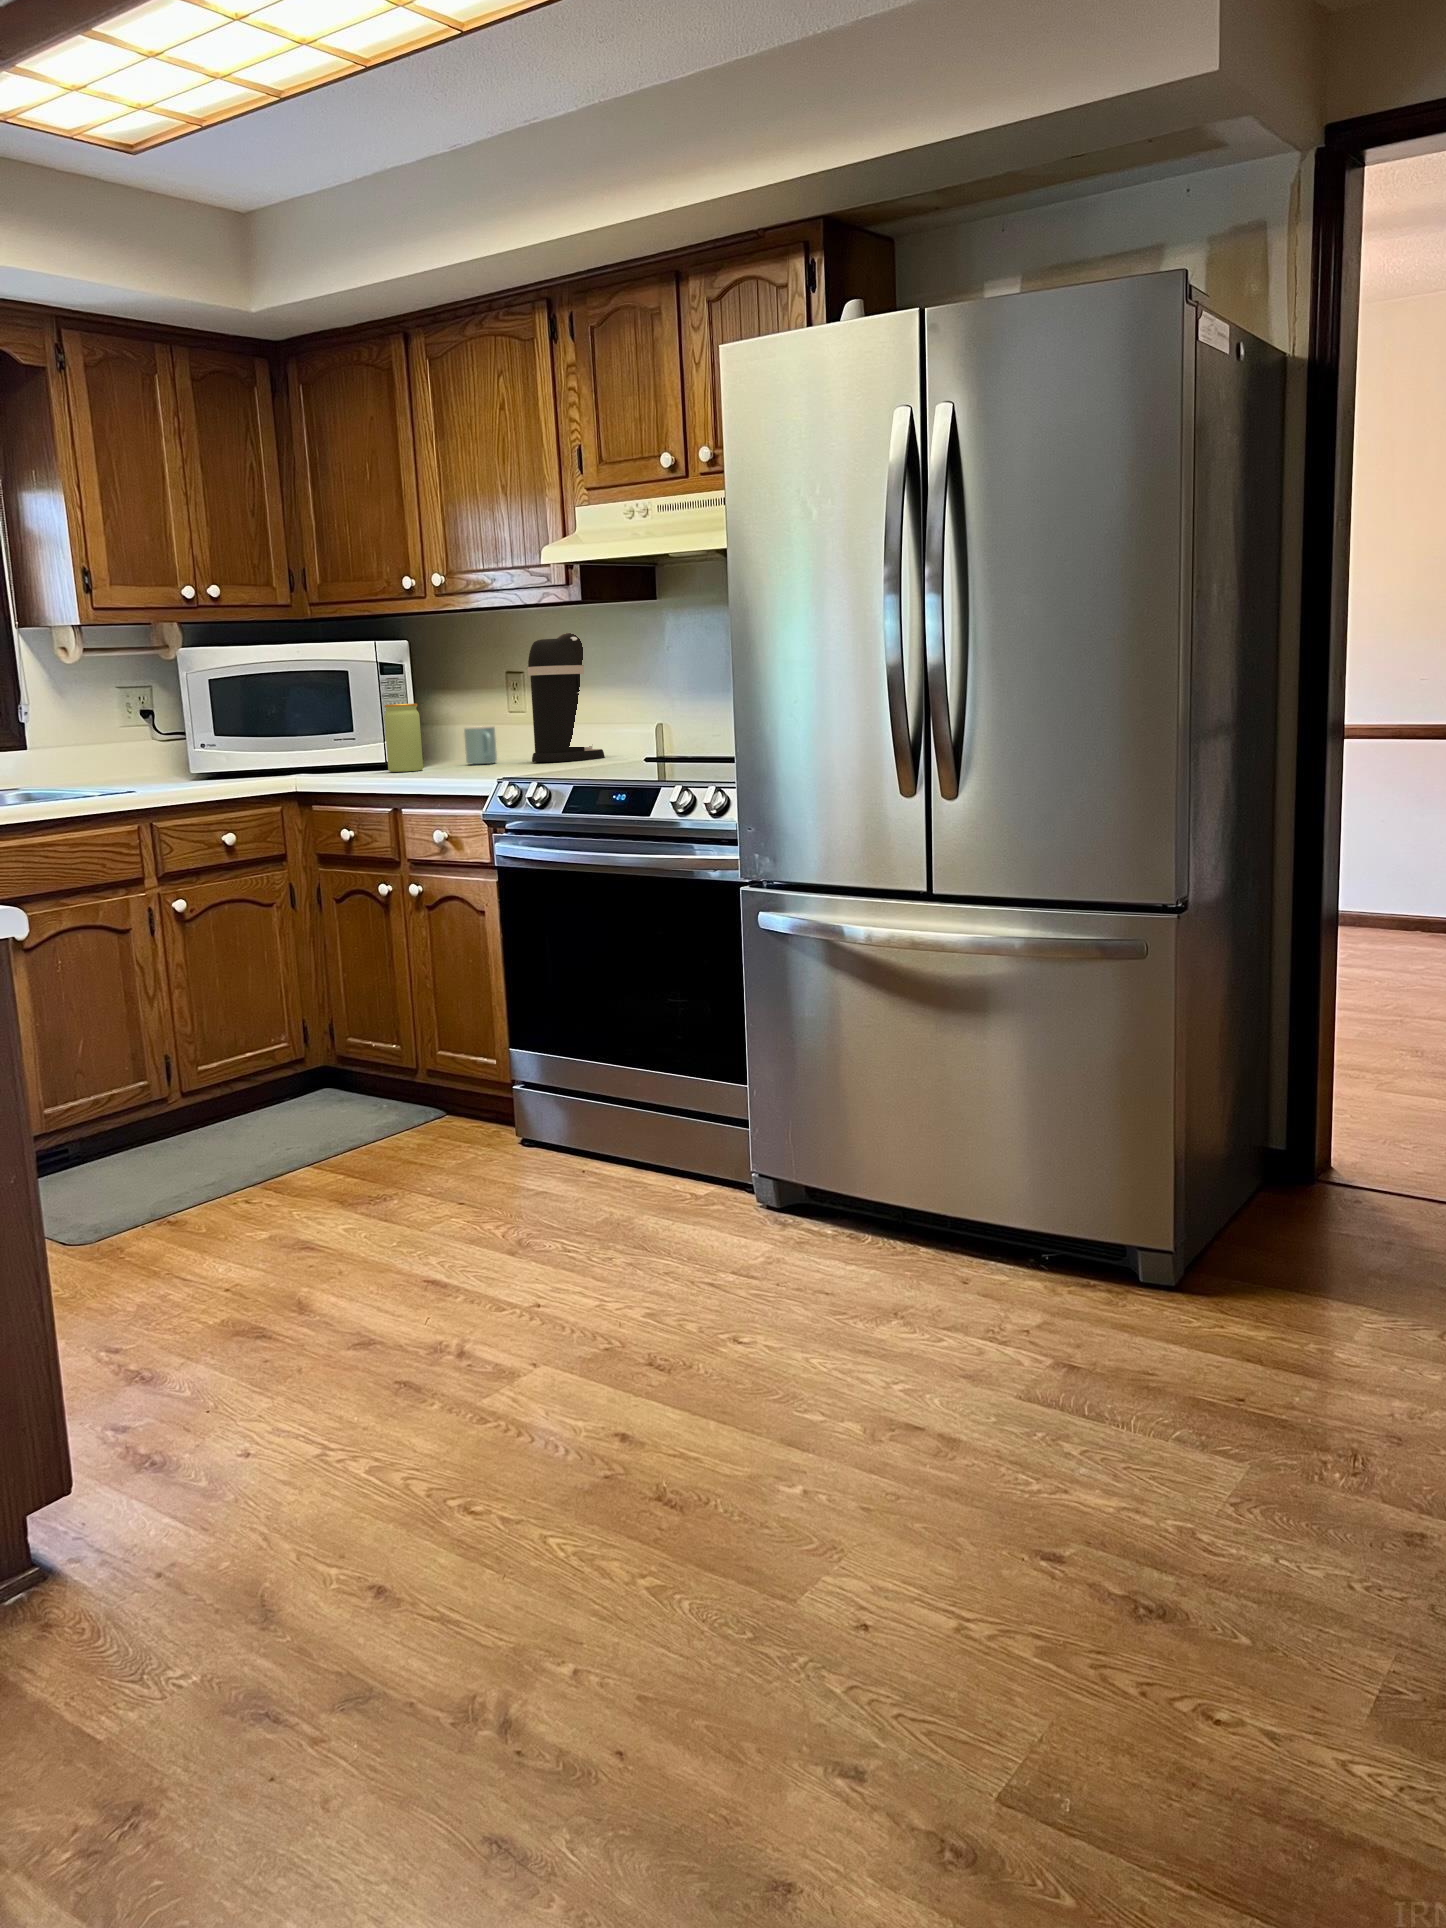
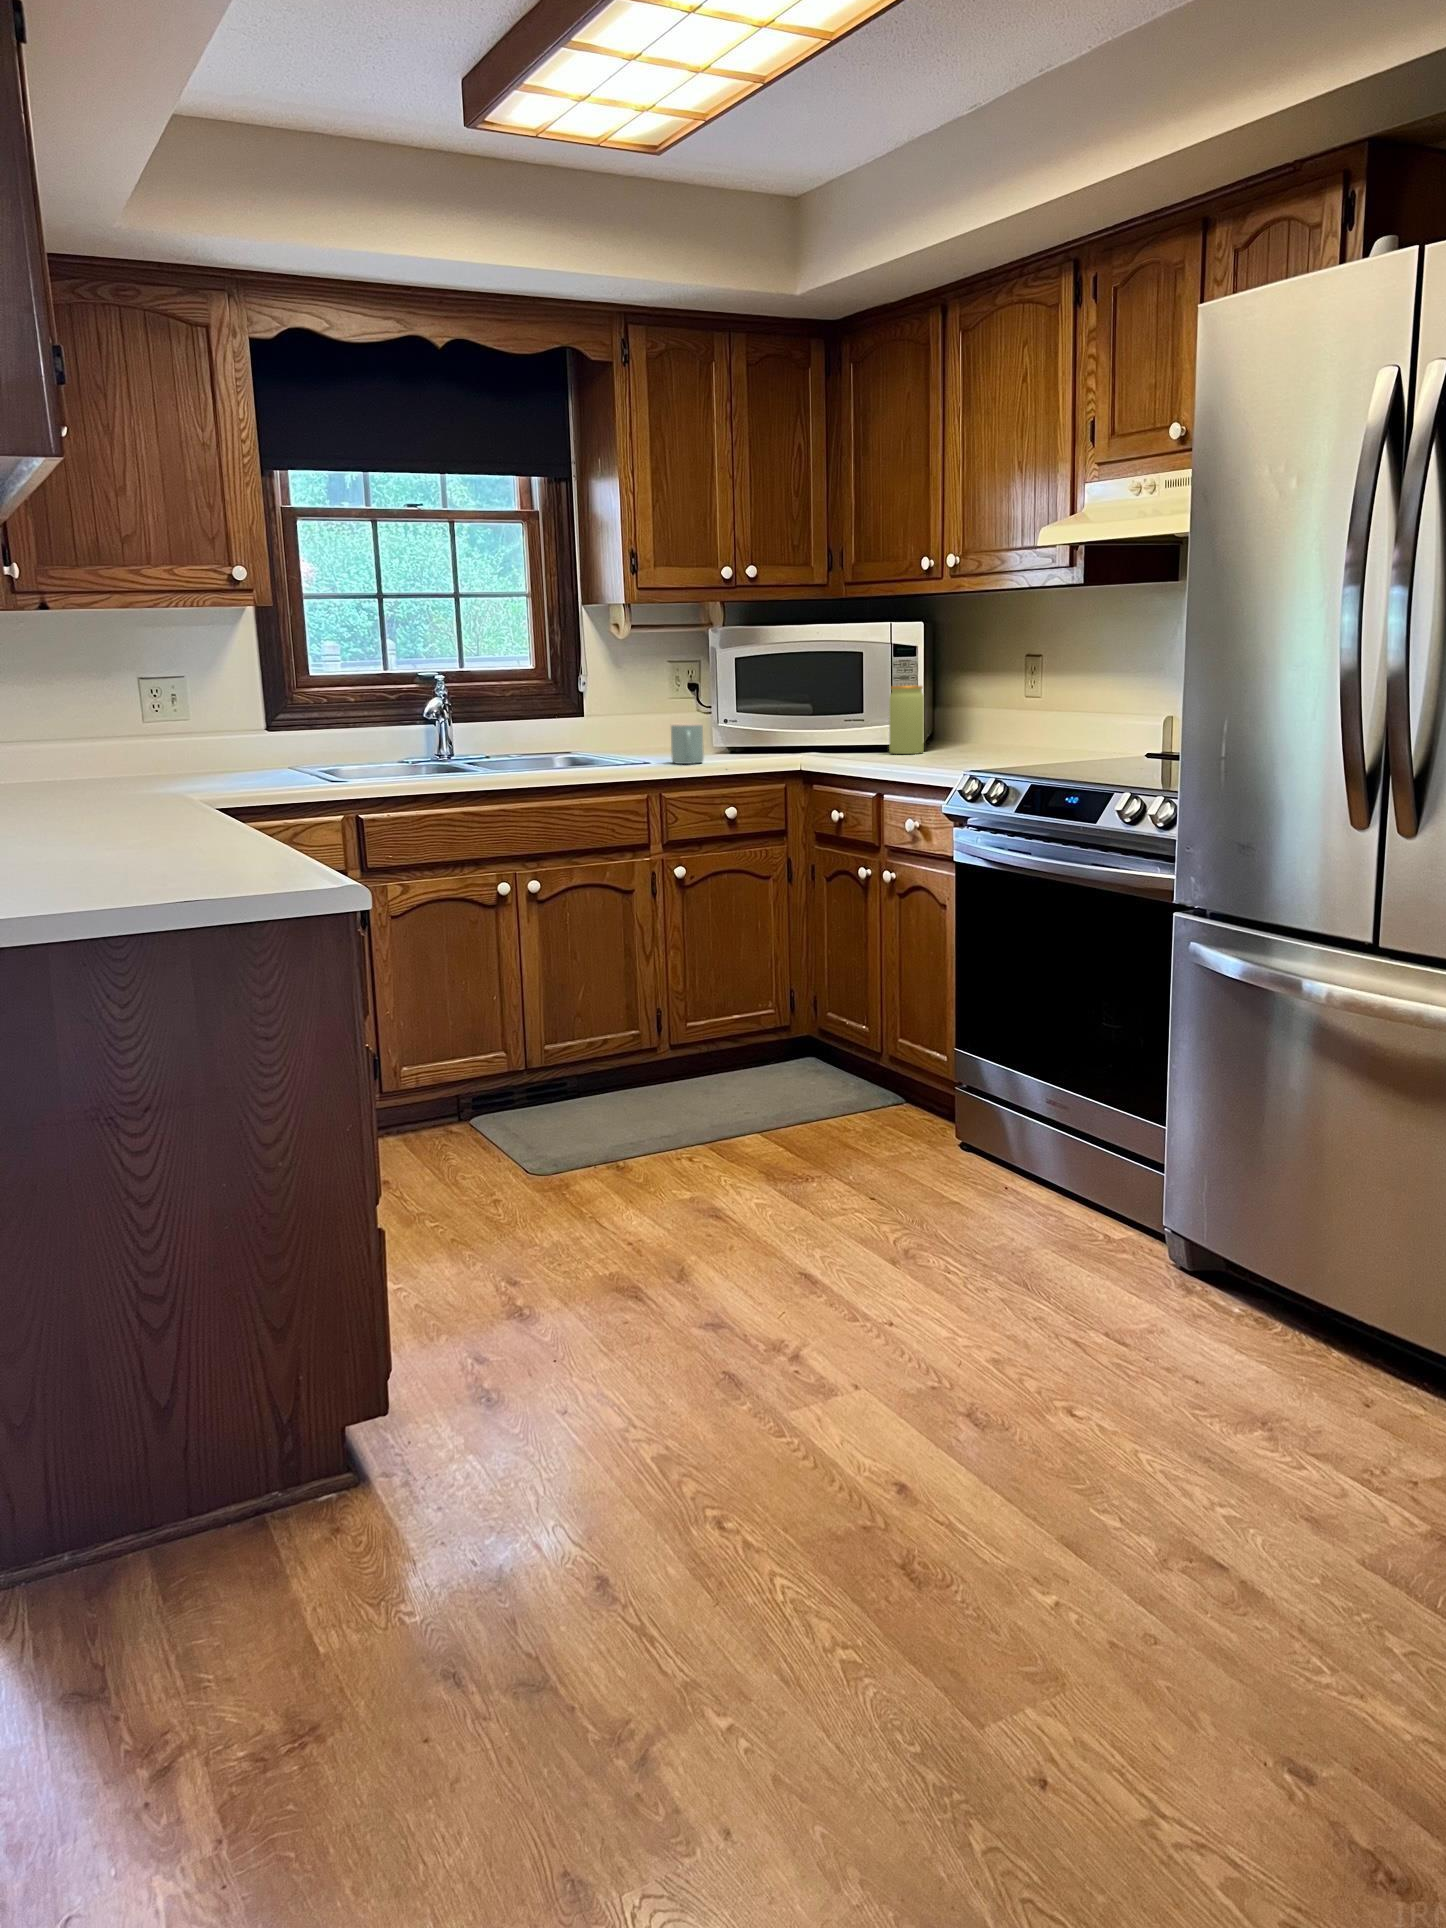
coffee maker: present [528,633,605,762] -> none [1034,614,1116,751]
mug: present [464,726,497,764] -> present [671,723,704,764]

